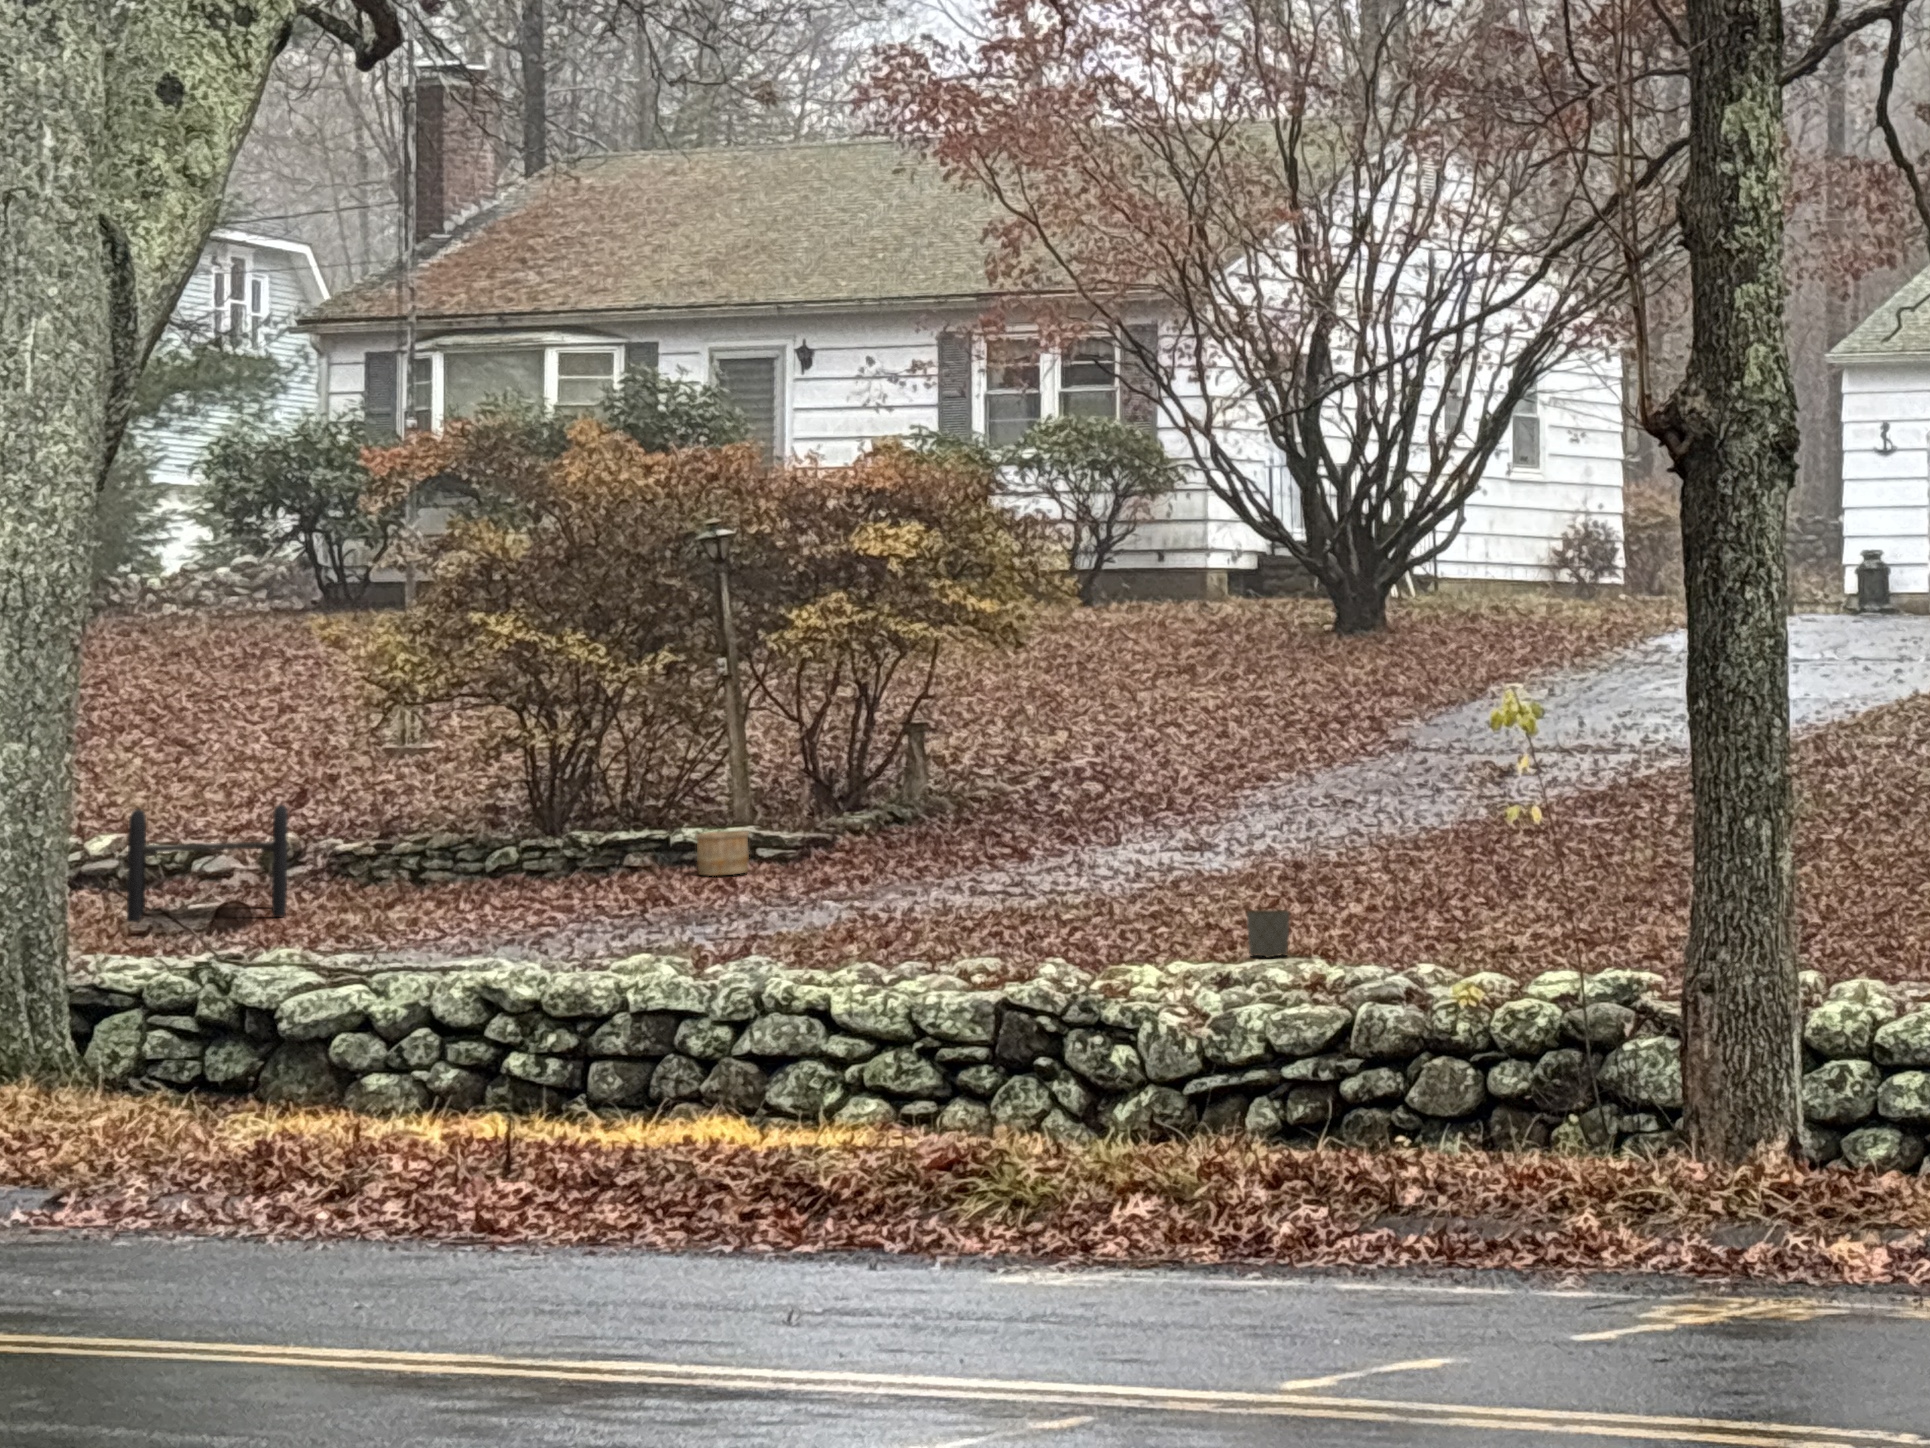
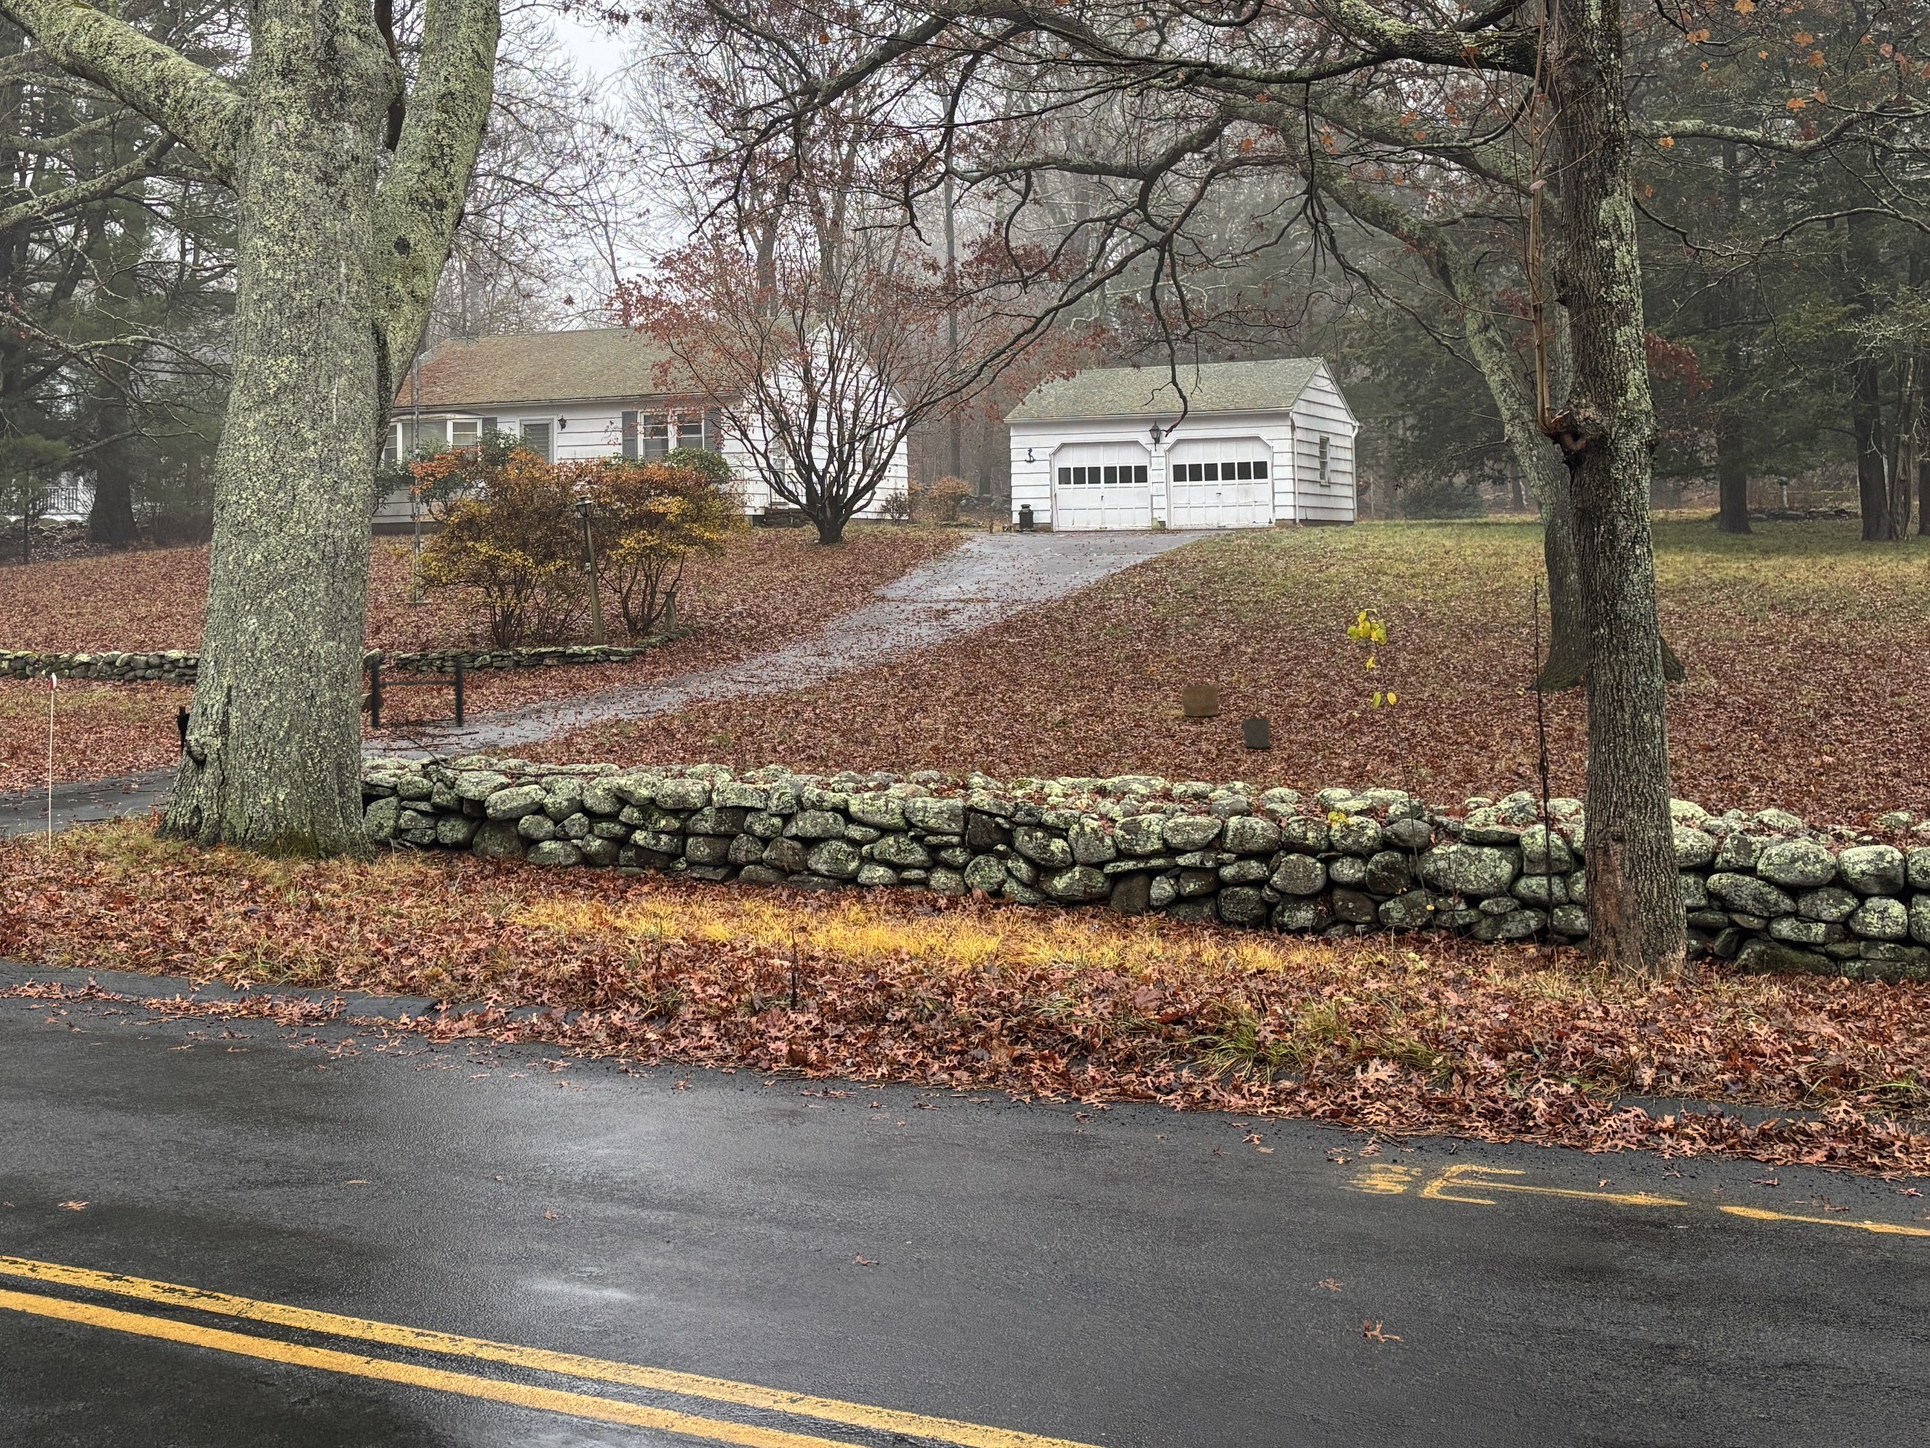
wooden bucket: present [696,831,749,876] -> present [1181,685,1219,716]
planter: present [1247,910,1289,958] -> present [1243,718,1270,748]

